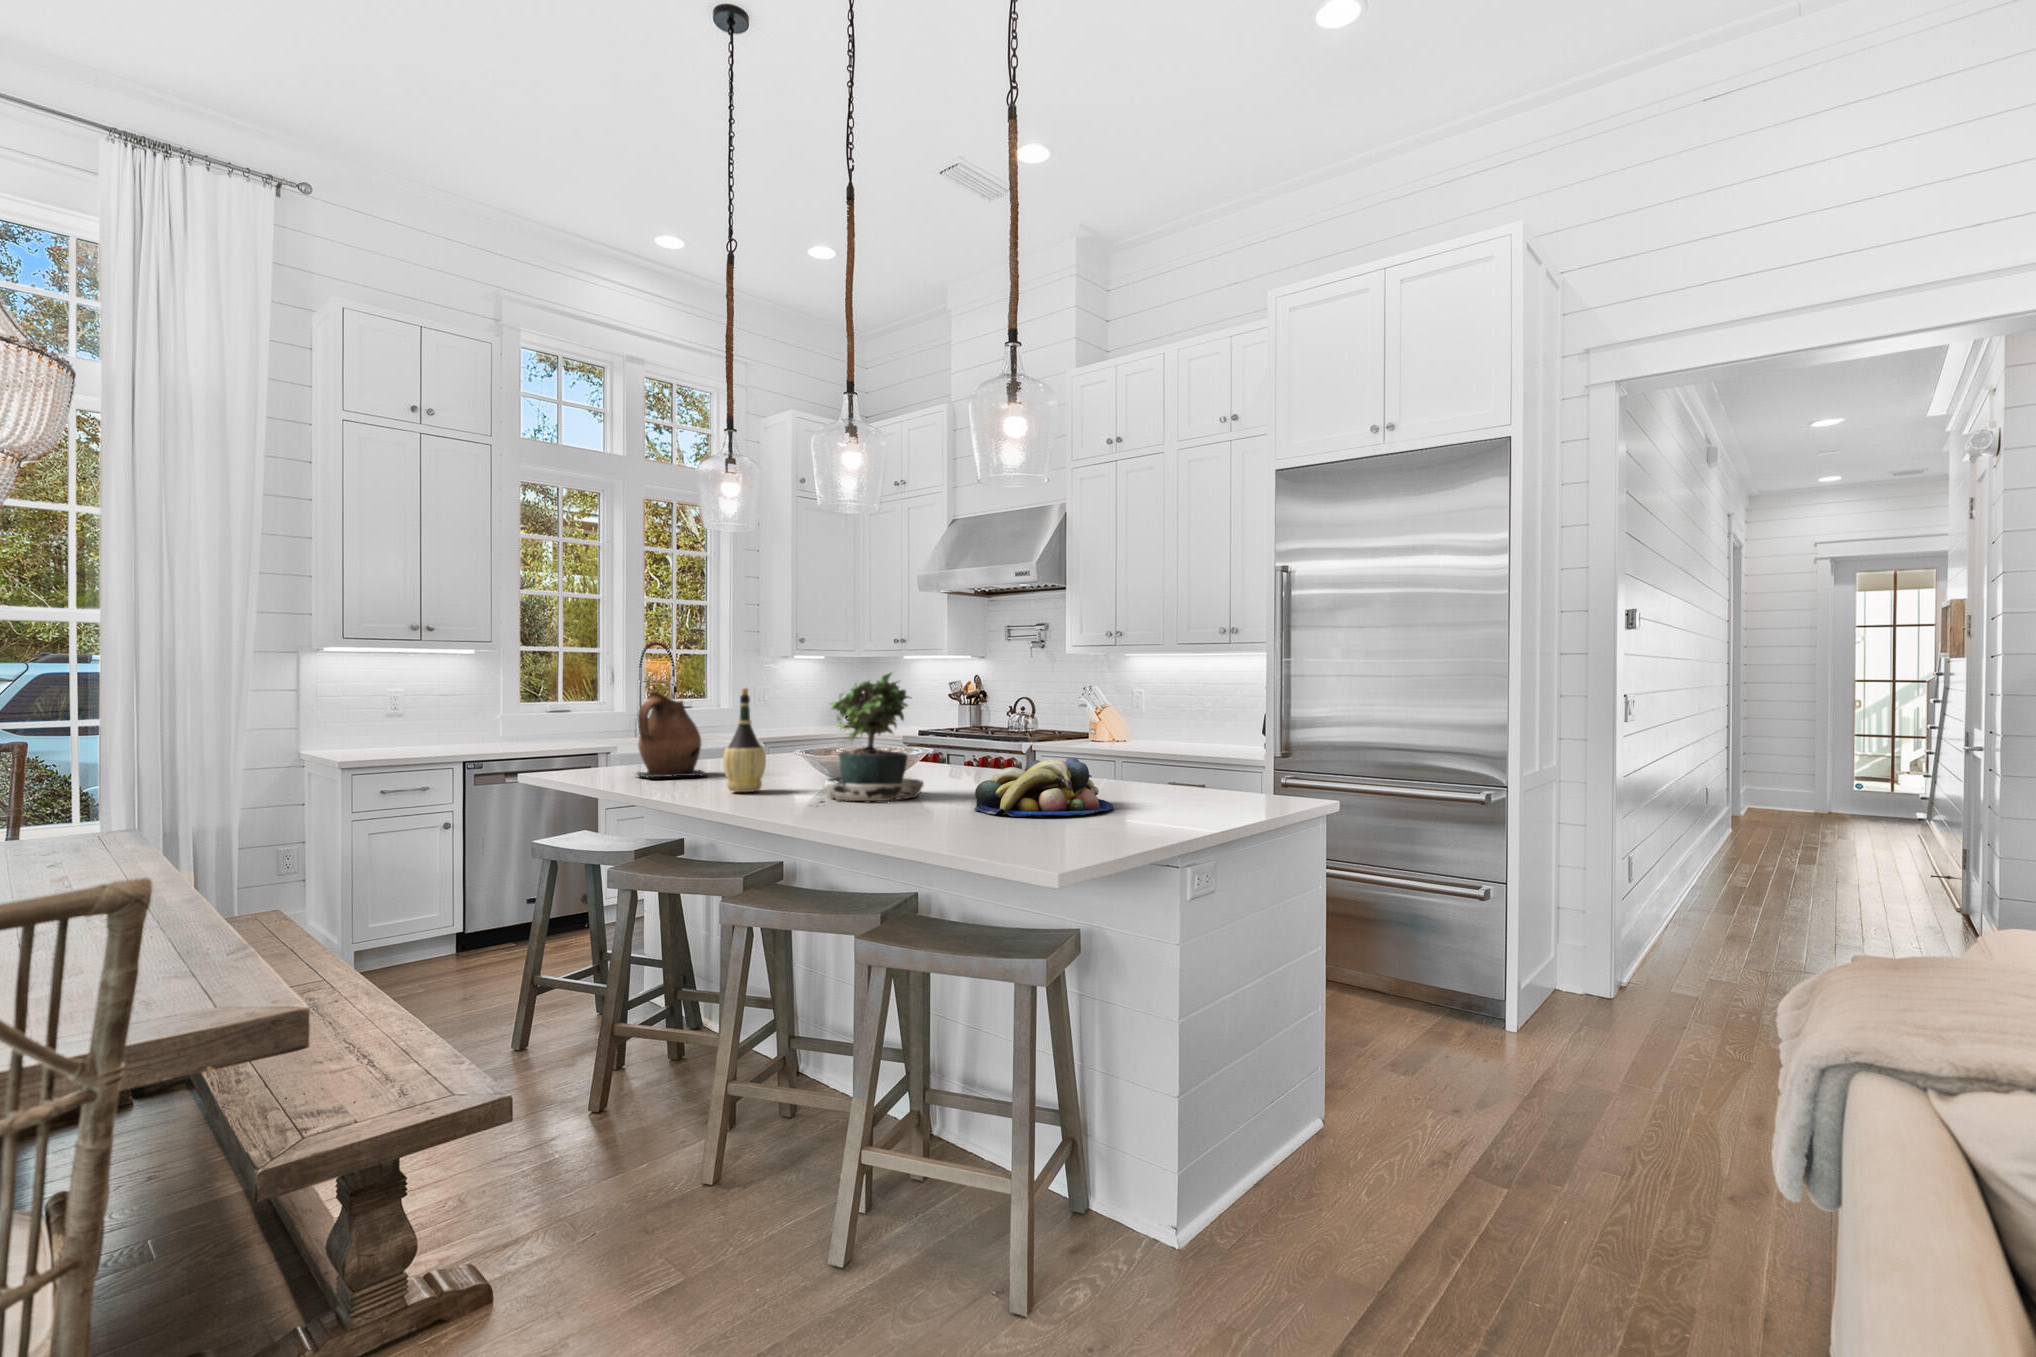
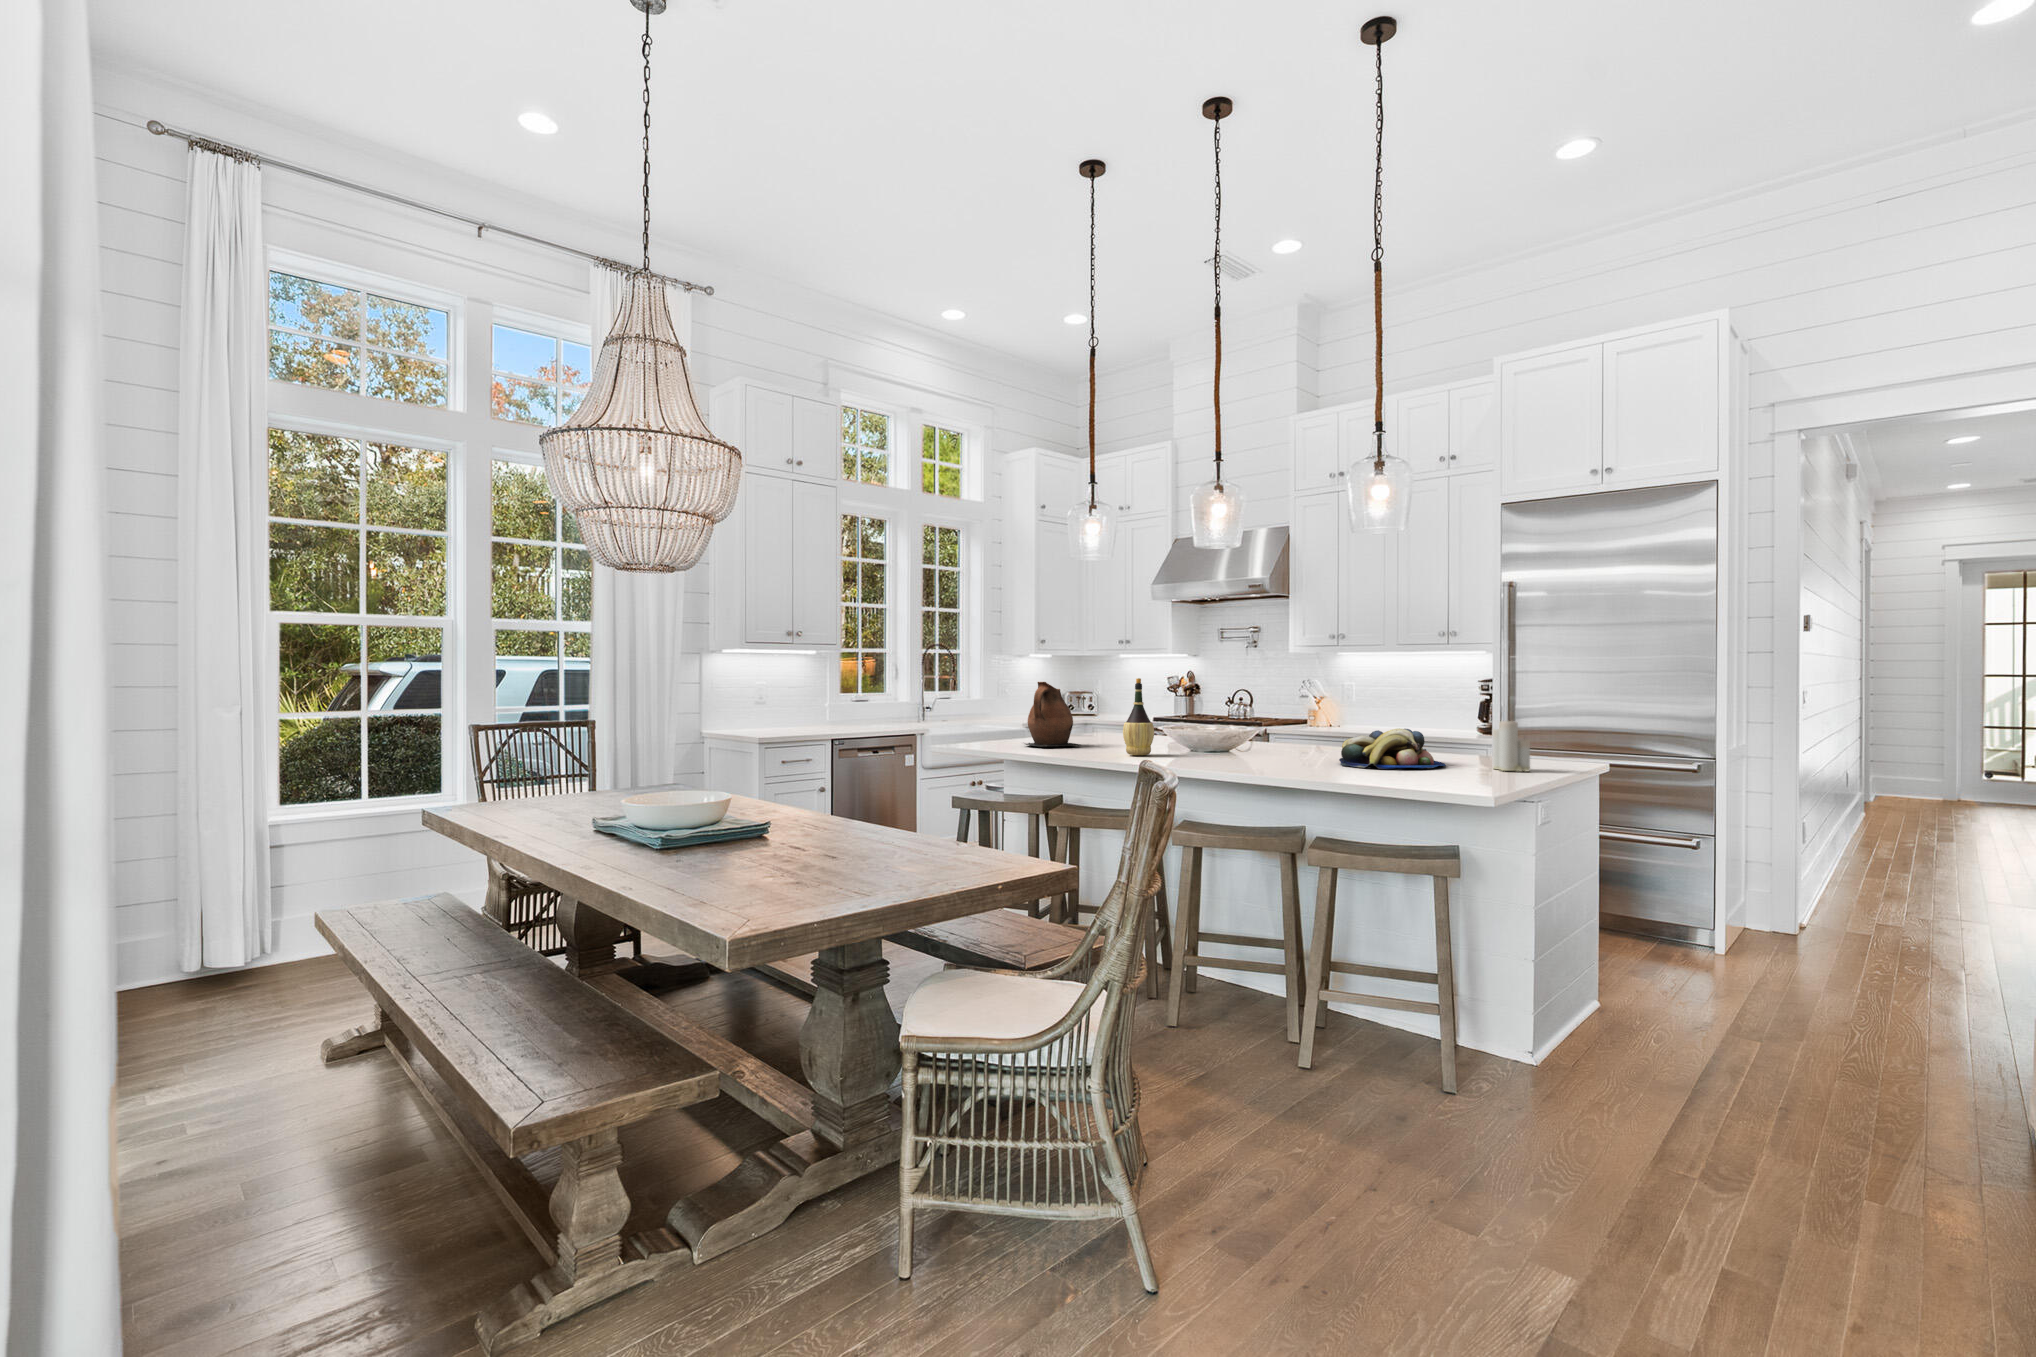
potted plant: present [819,673,924,804] -> none [1207,665,1281,762]
candle: none [1166,743,1209,820] -> present [1493,721,1530,771]

